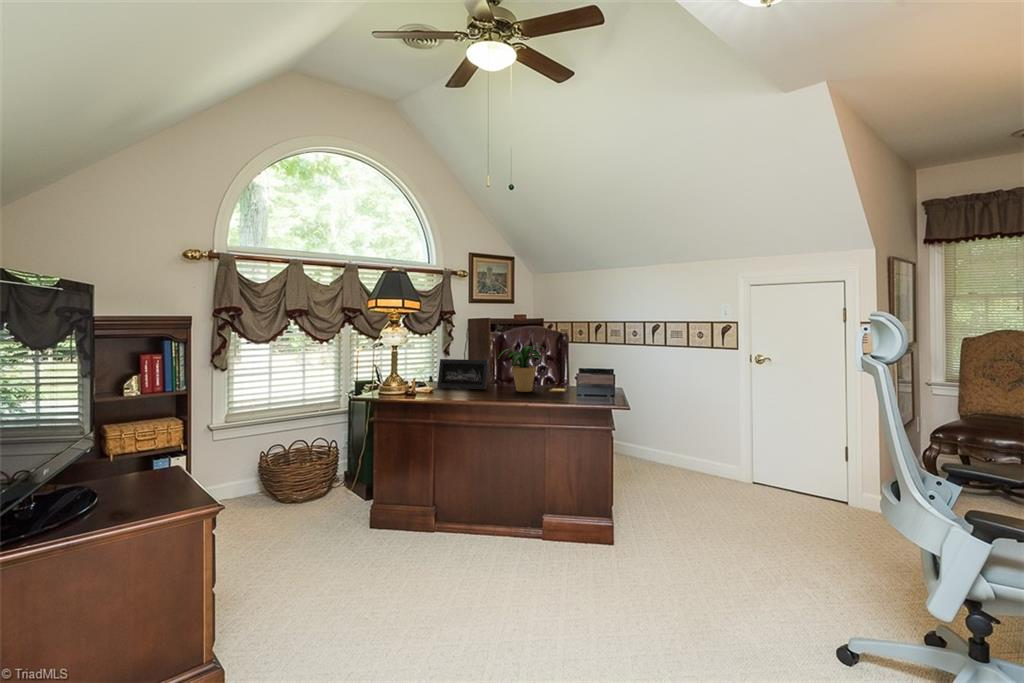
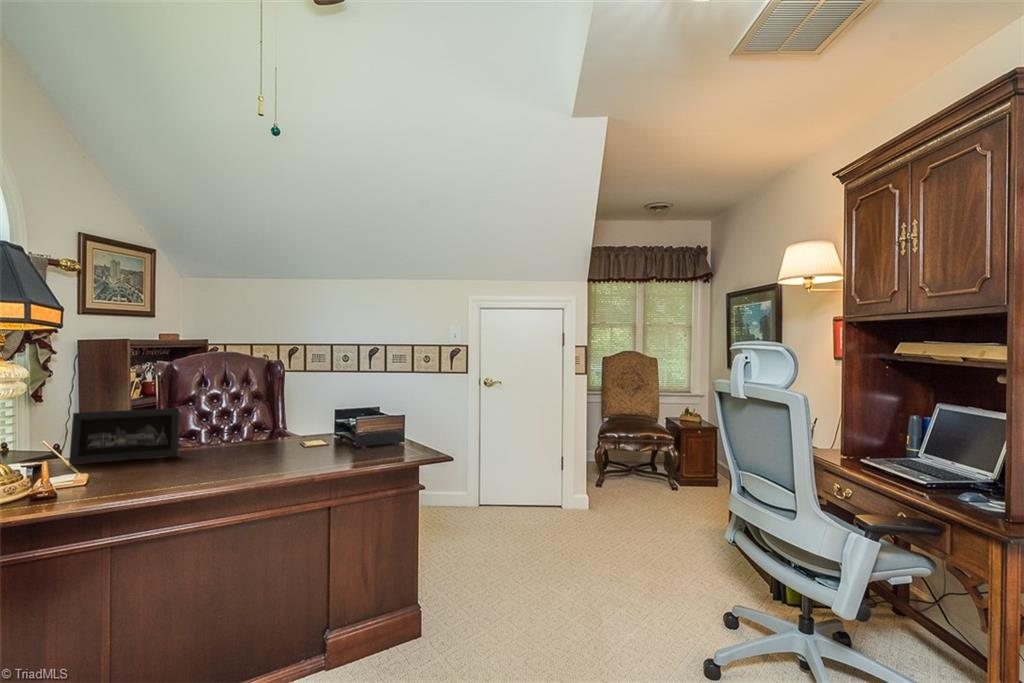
potted plant: present [500,345,541,392] -> none [208,380,288,452]

